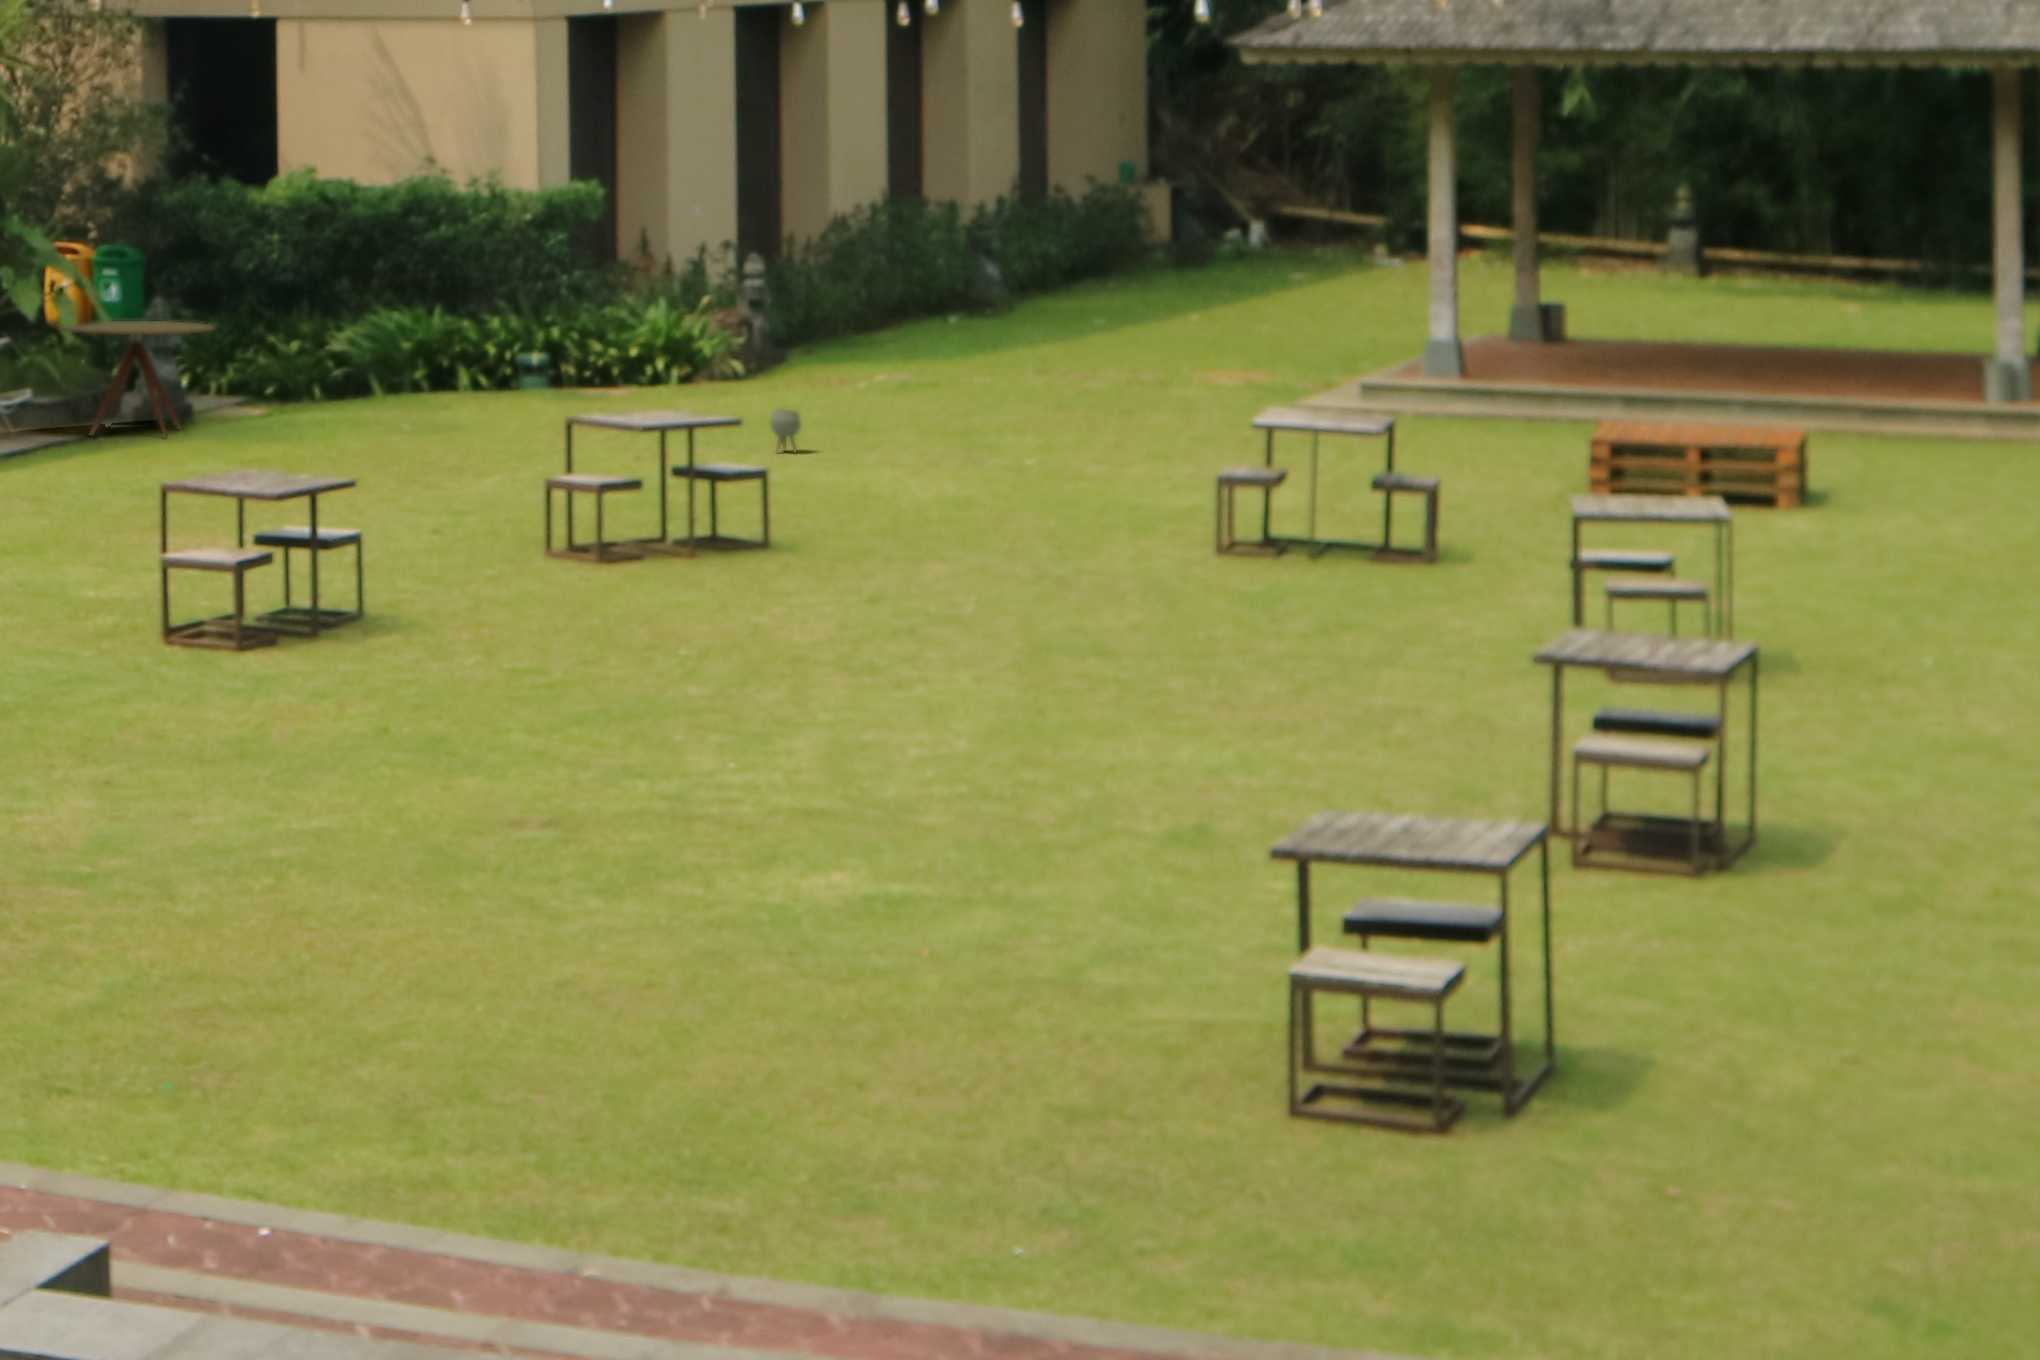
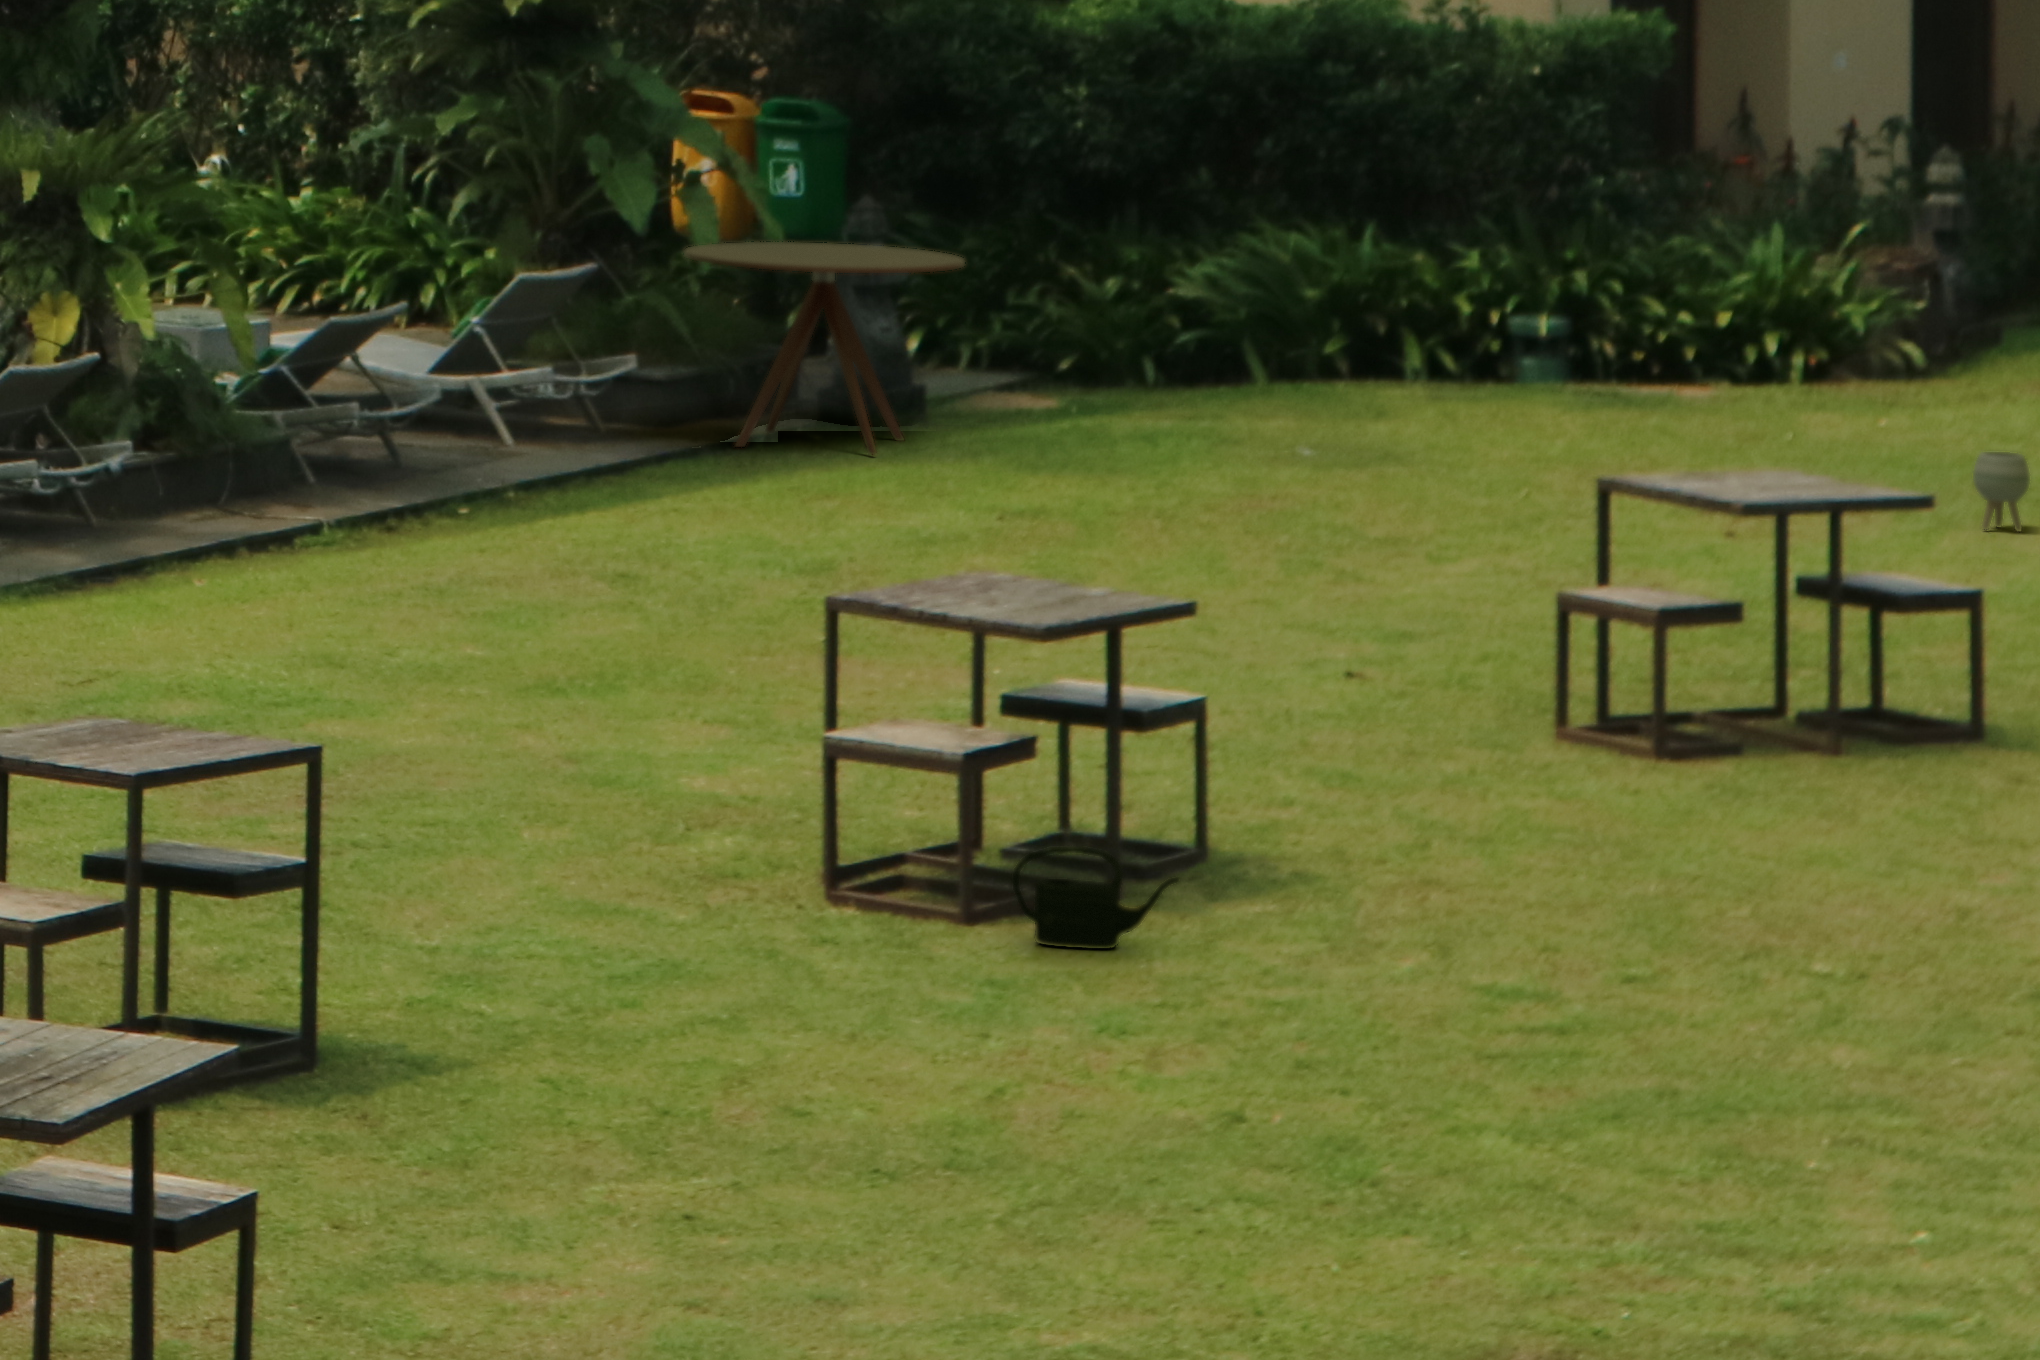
watering can: none [261,612,350,666] -> present [1013,846,1178,949]

